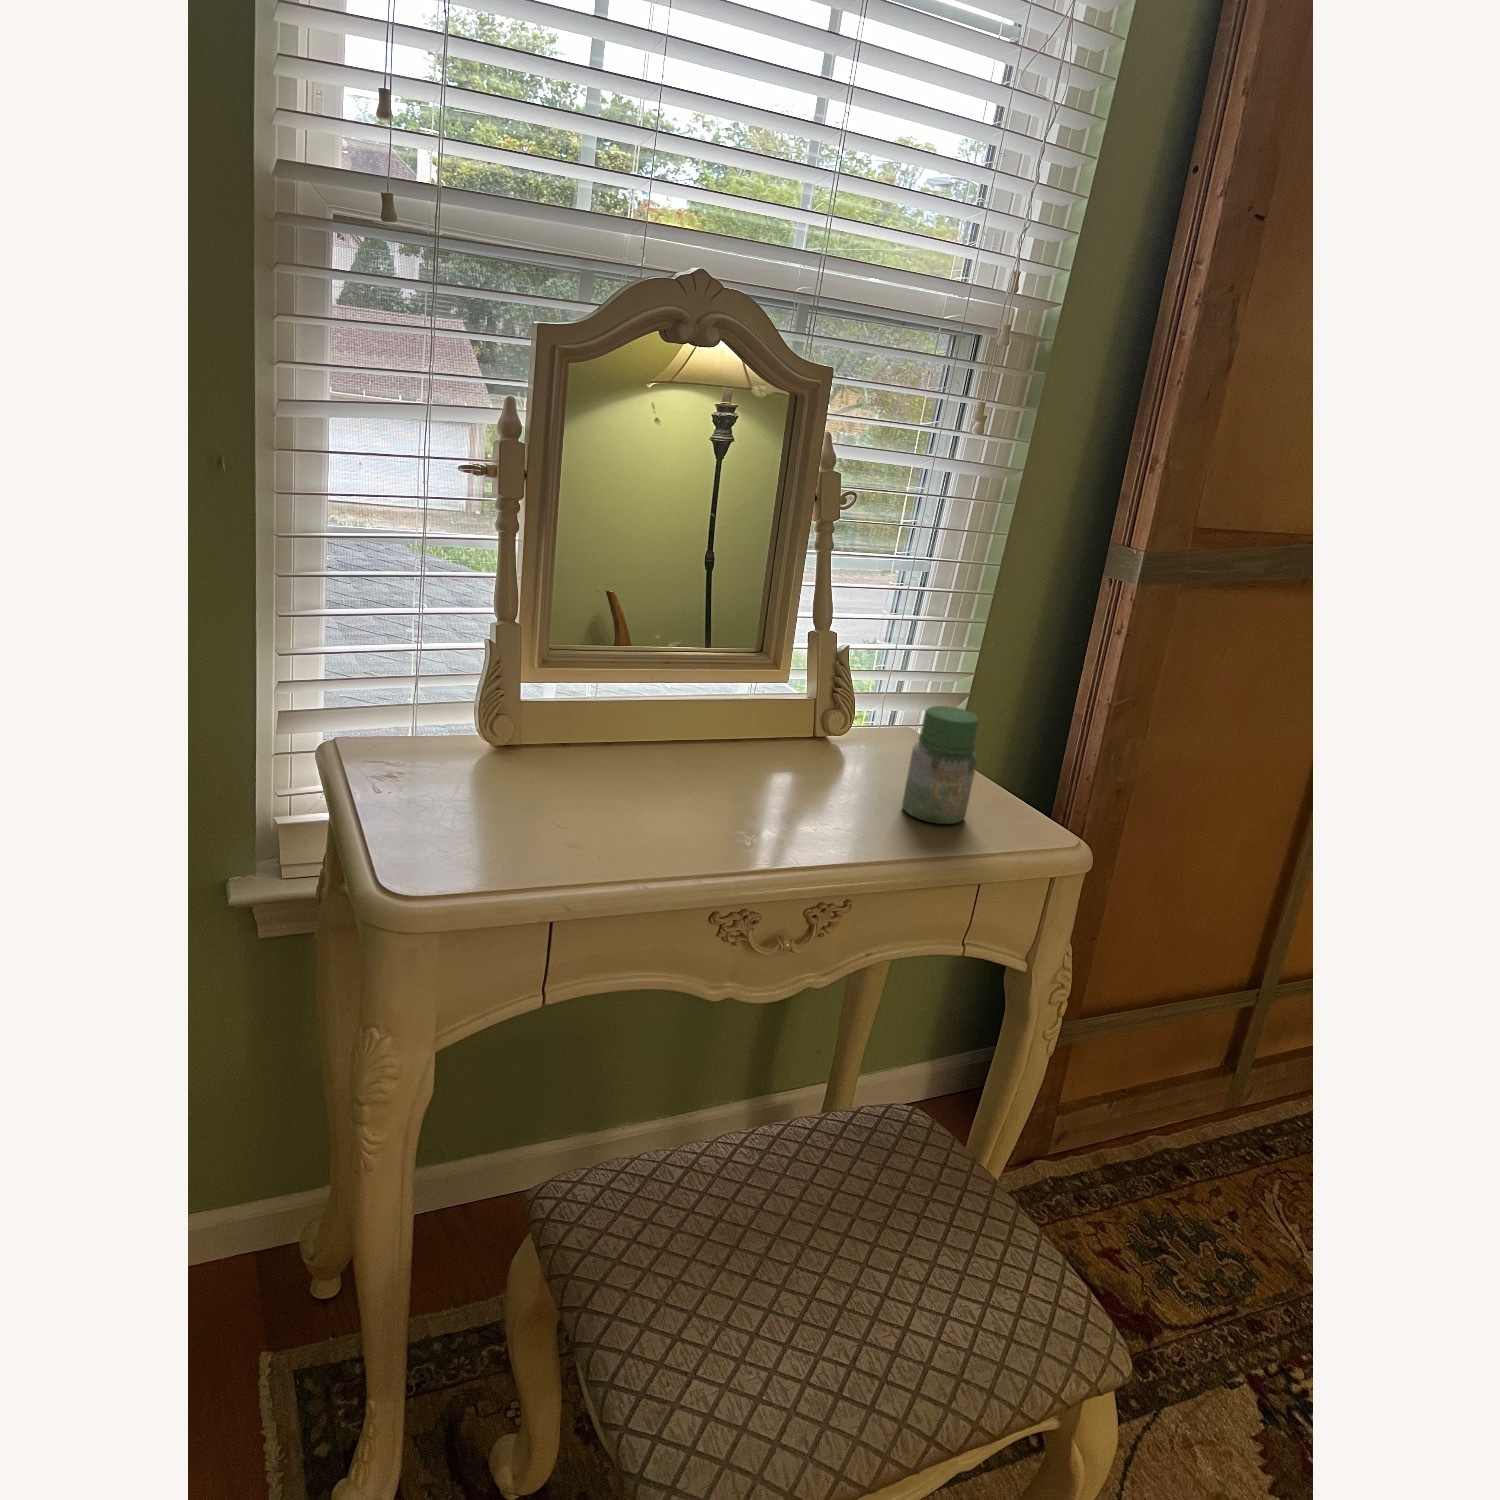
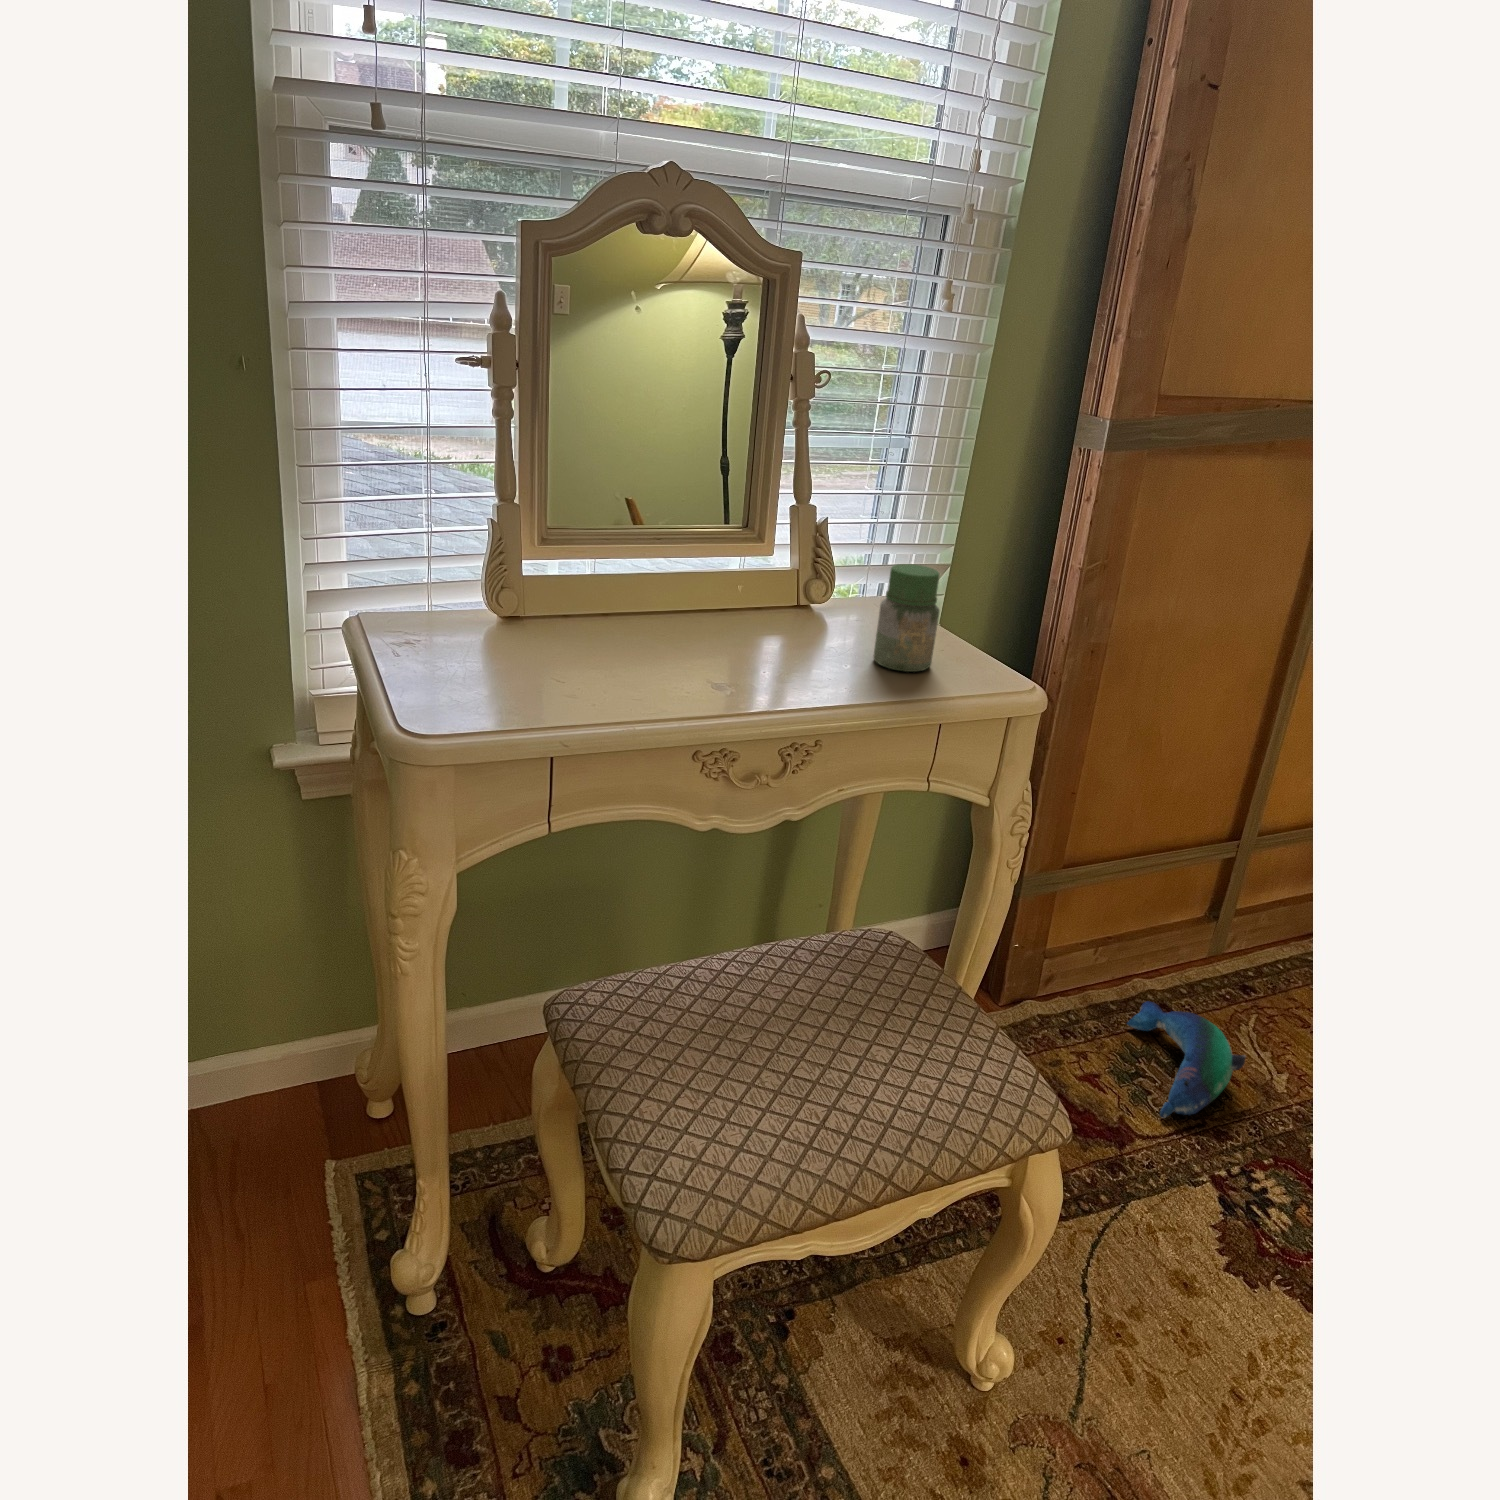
plush toy: none [1144,1164,1278,1305] -> present [1127,1001,1246,1118]

